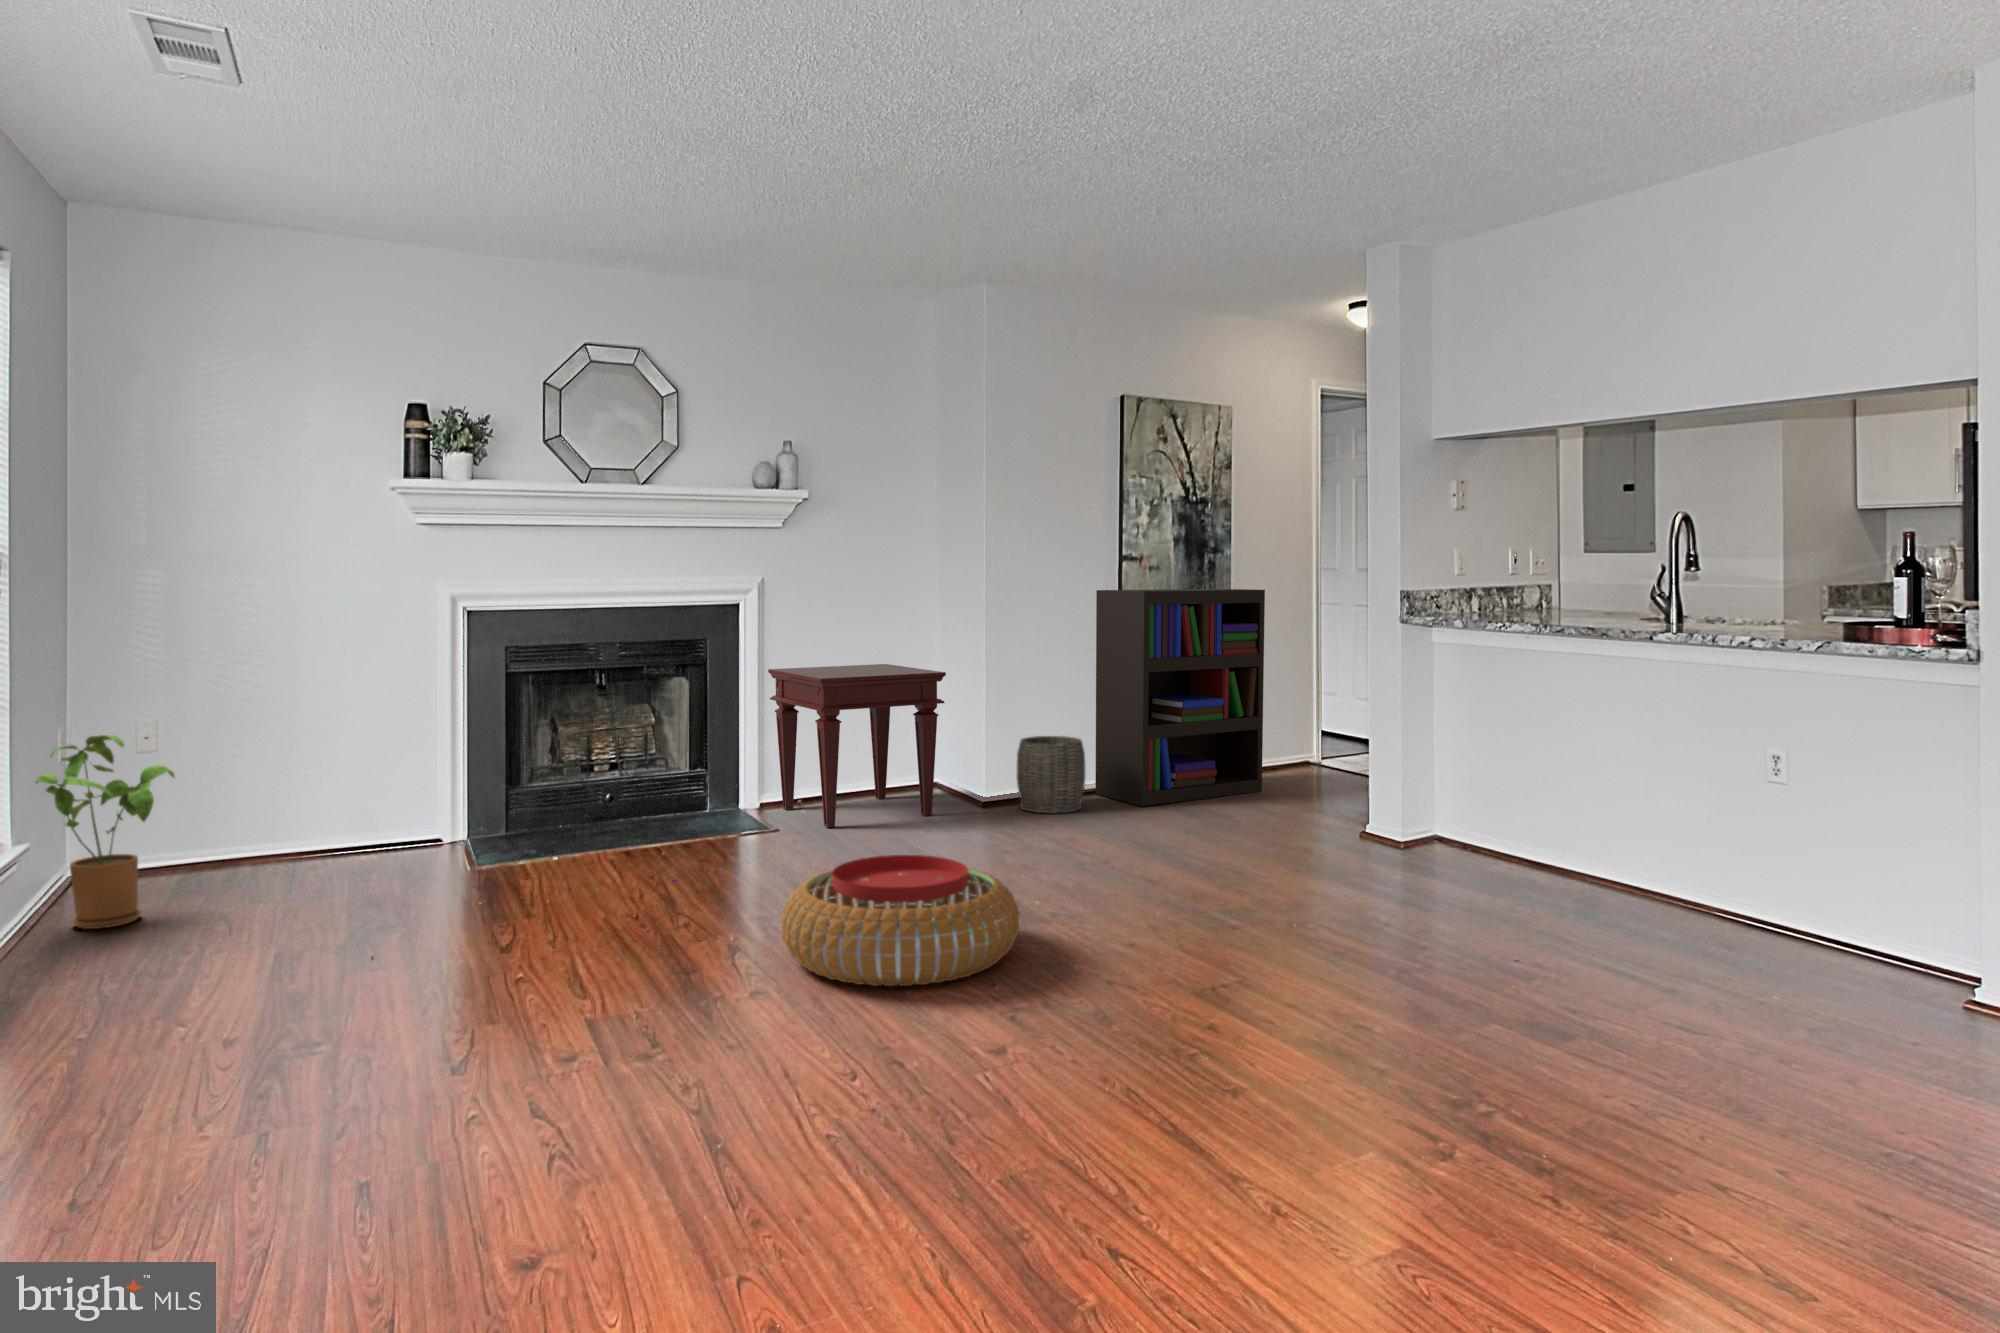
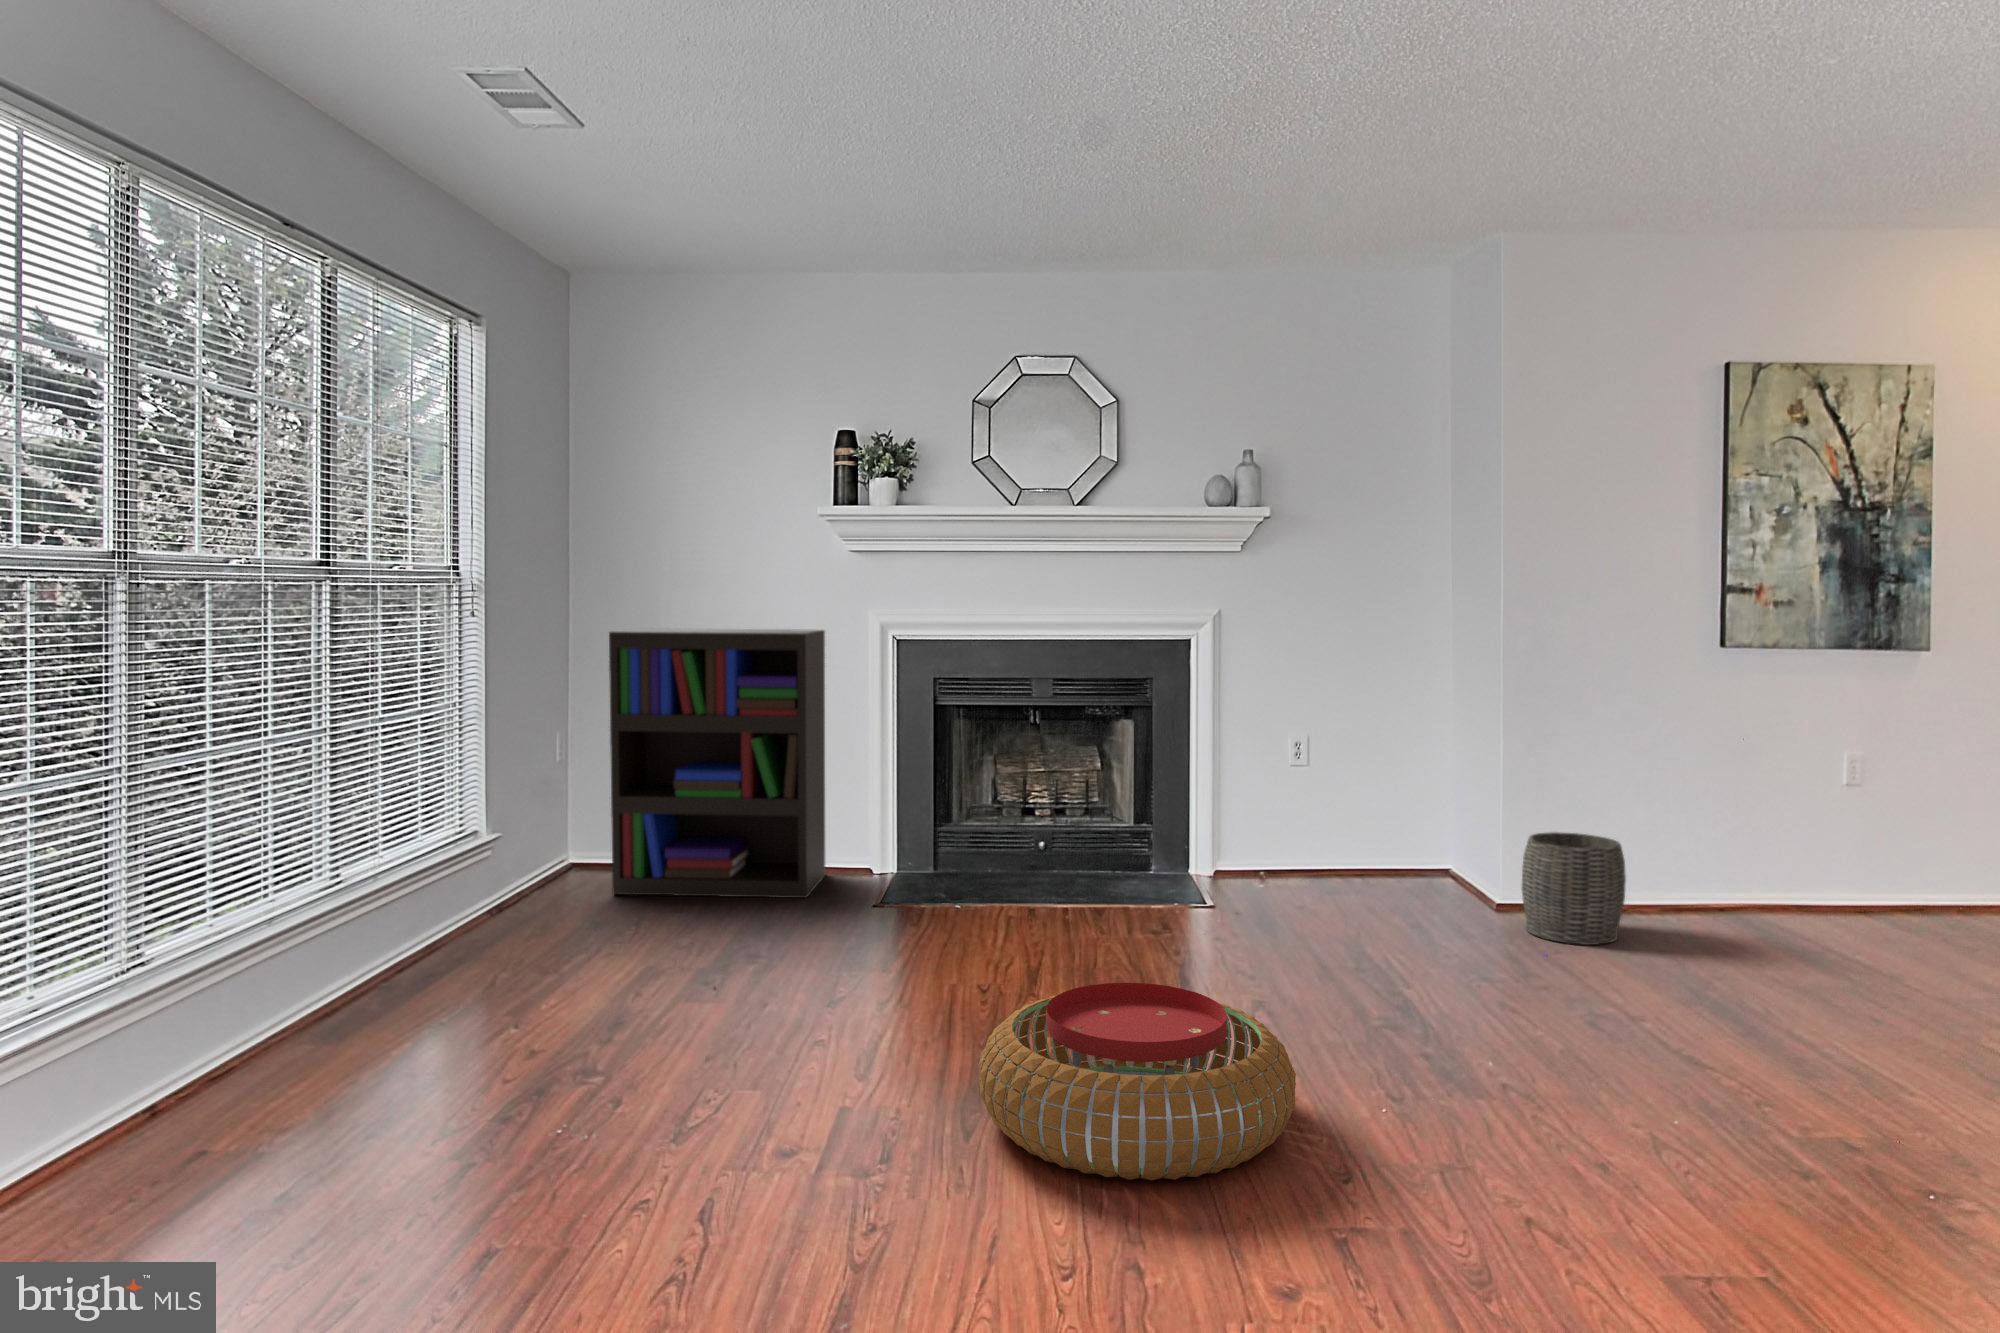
bookshelf: present [1095,589,1265,806] -> present [609,628,825,898]
side table: present [768,664,946,827] -> none [1217,719,1418,920]
house plant: present [36,735,175,929] -> none [479,747,597,923]

